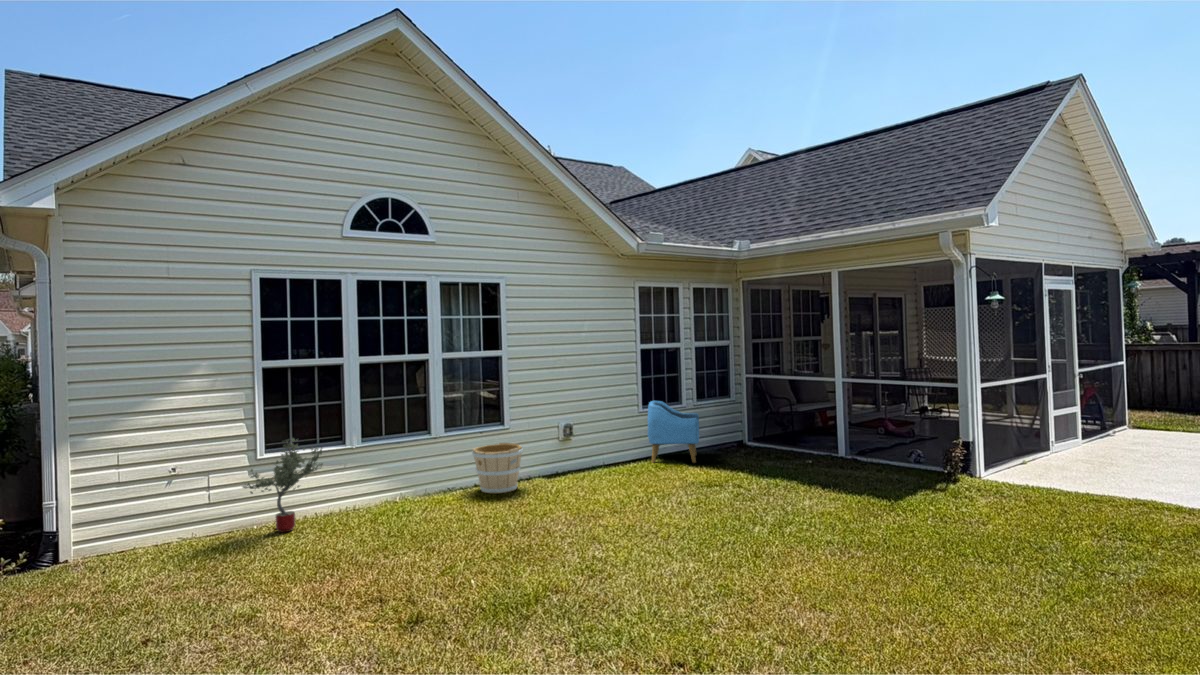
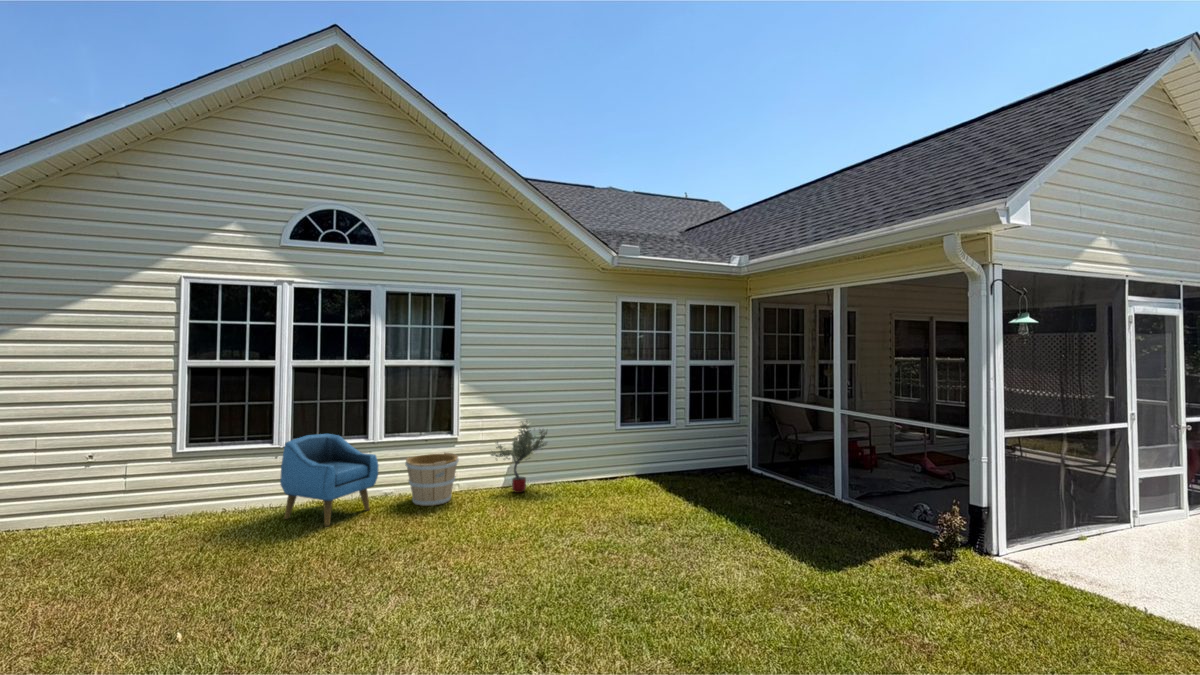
armchair: present [648,401,699,463] -> present [280,434,378,526]
potted tree: present [242,438,323,532] -> present [491,421,547,493]

